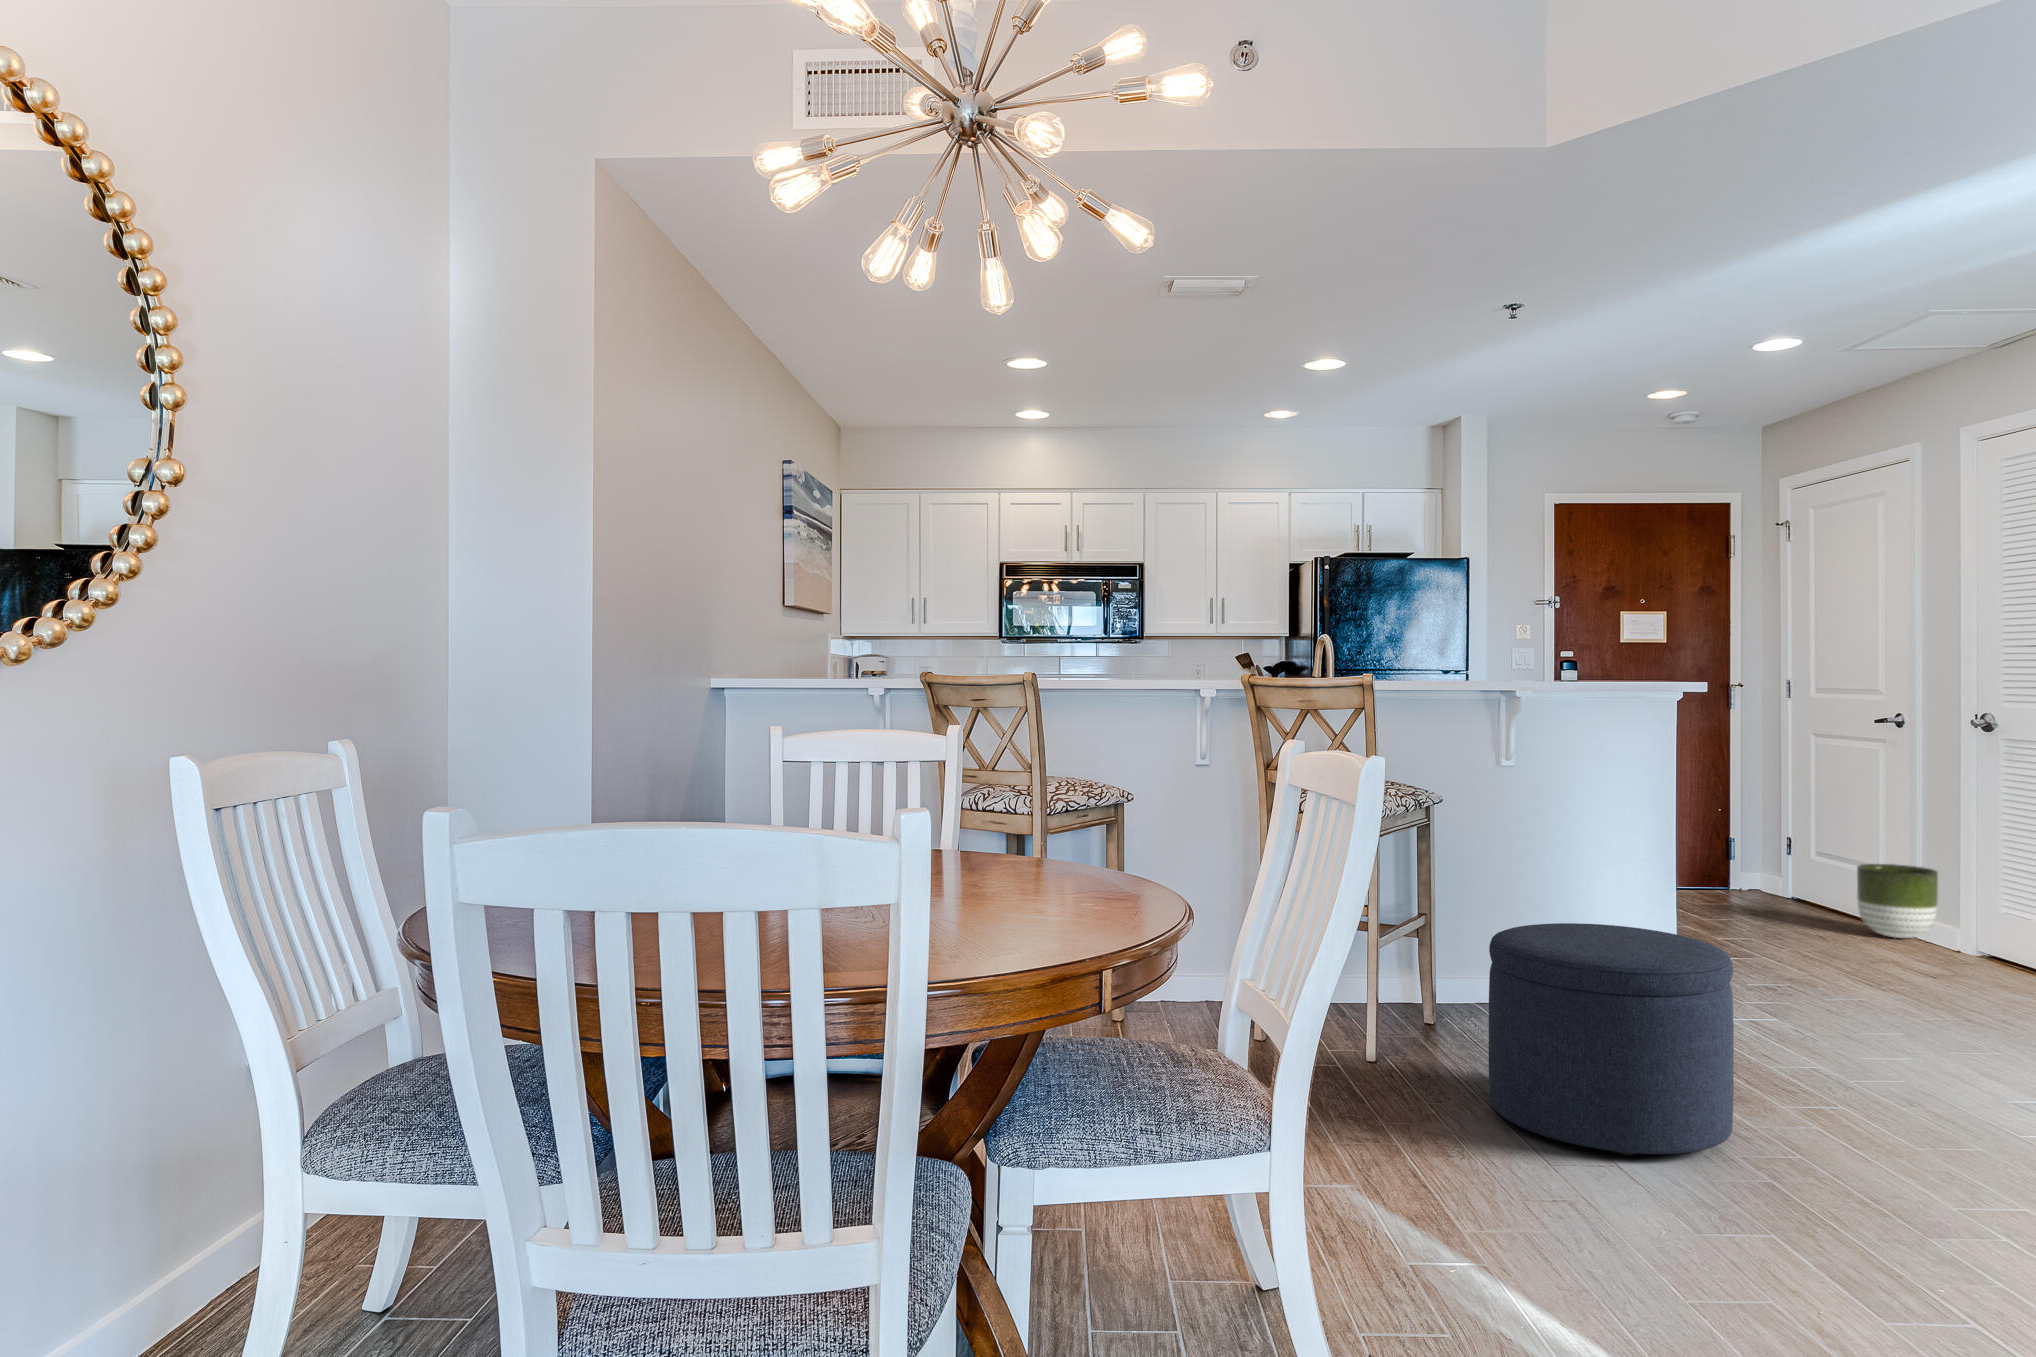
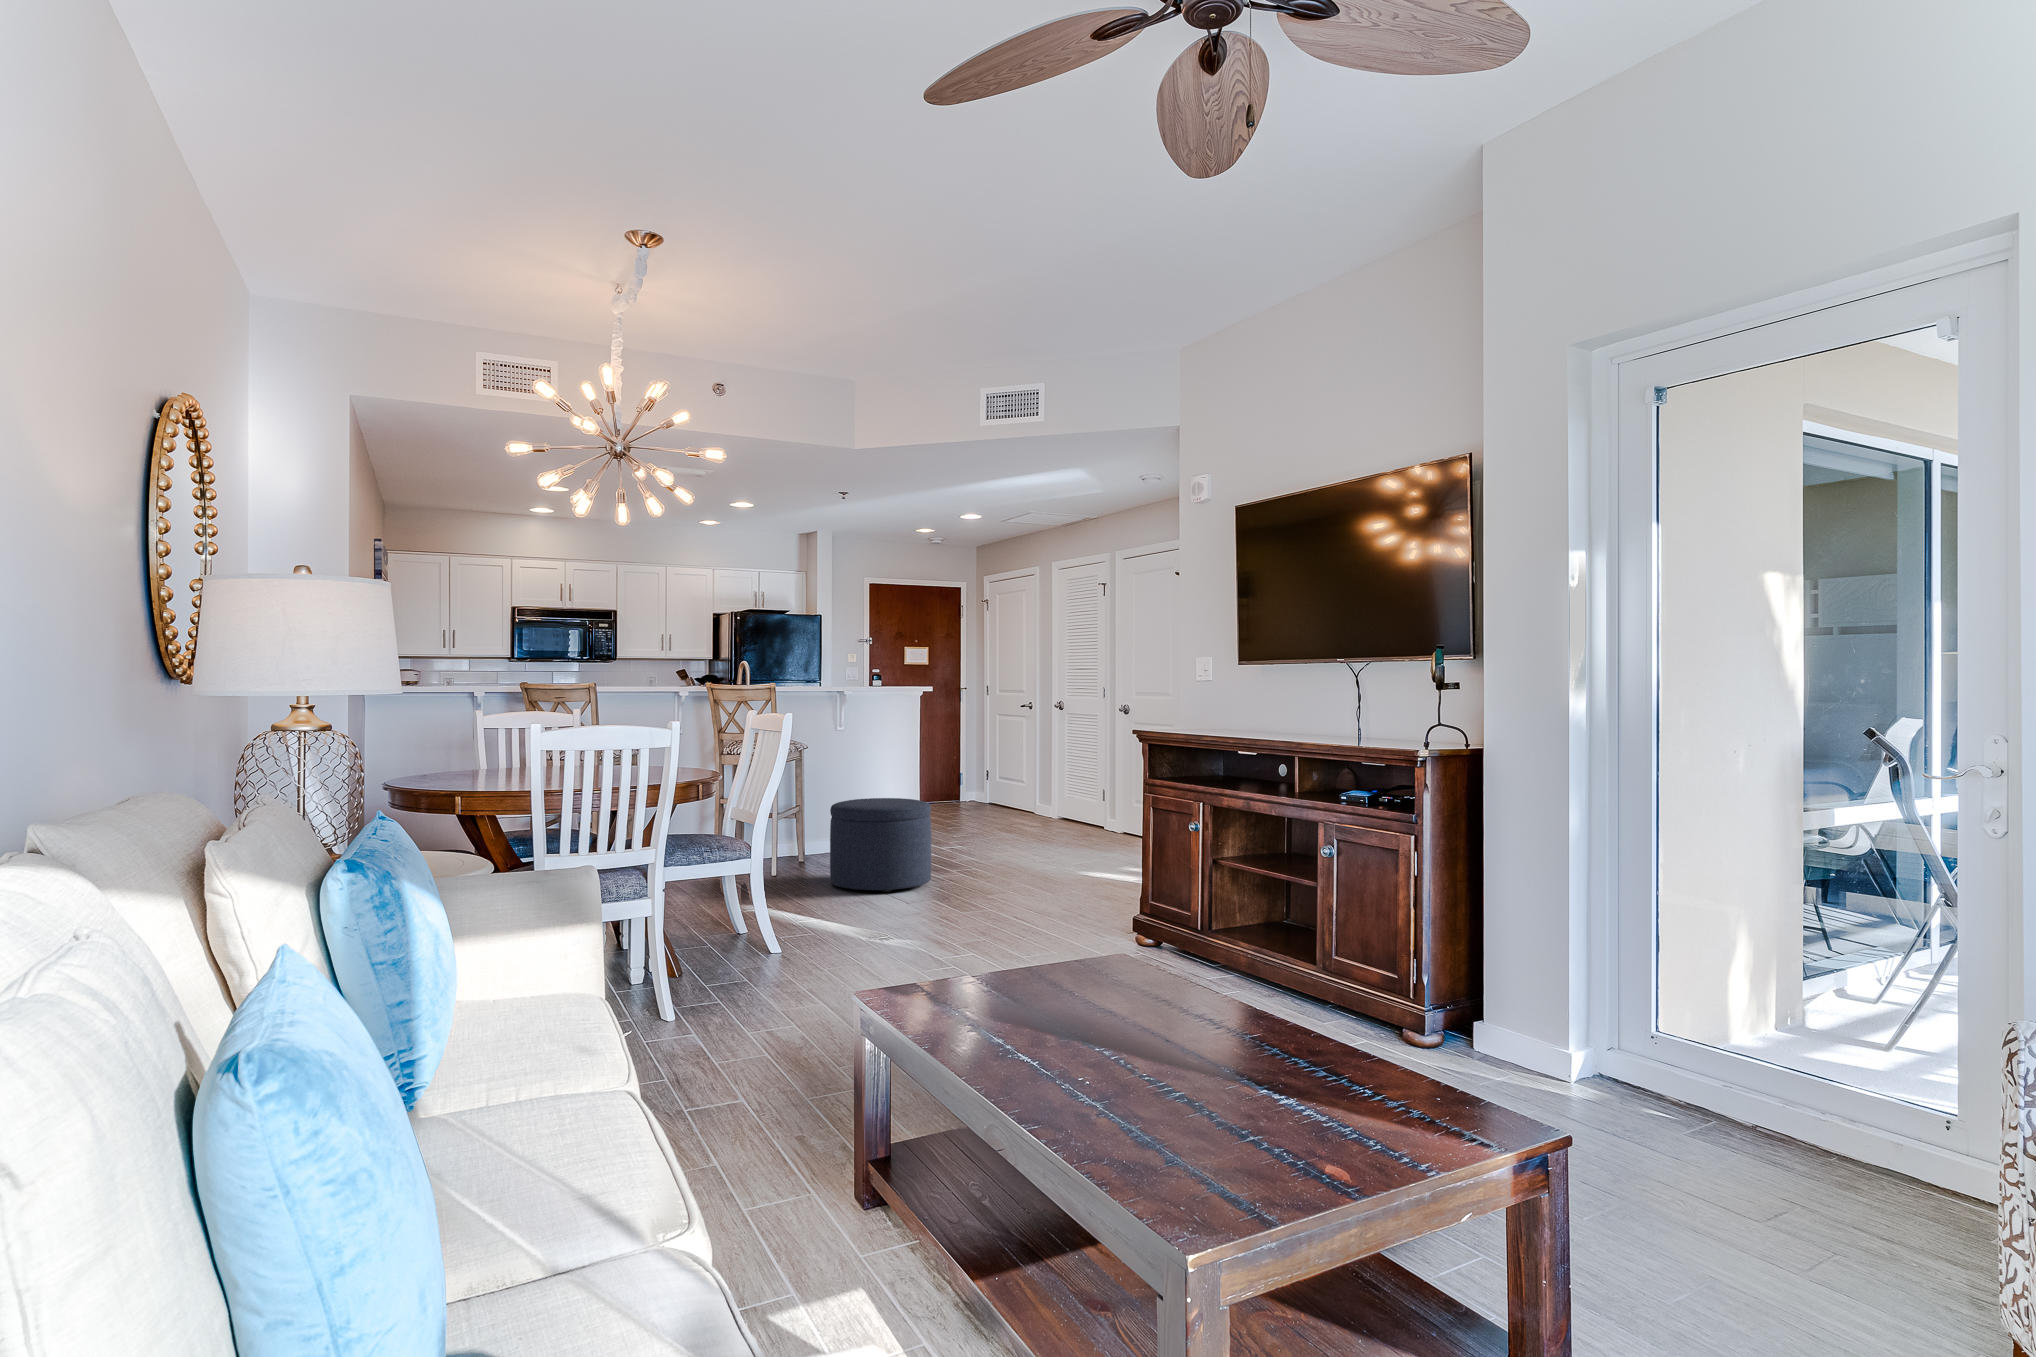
planter: present [1857,864,1938,938] -> none [1012,780,1046,816]

